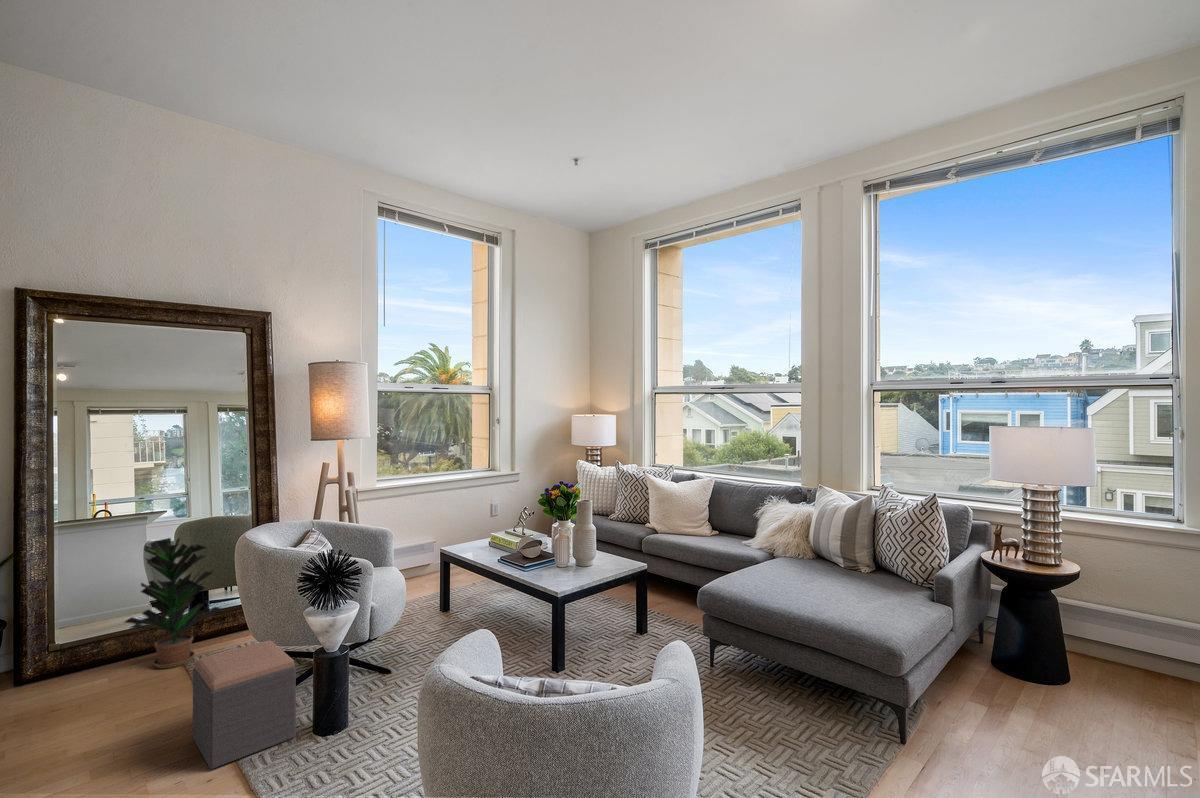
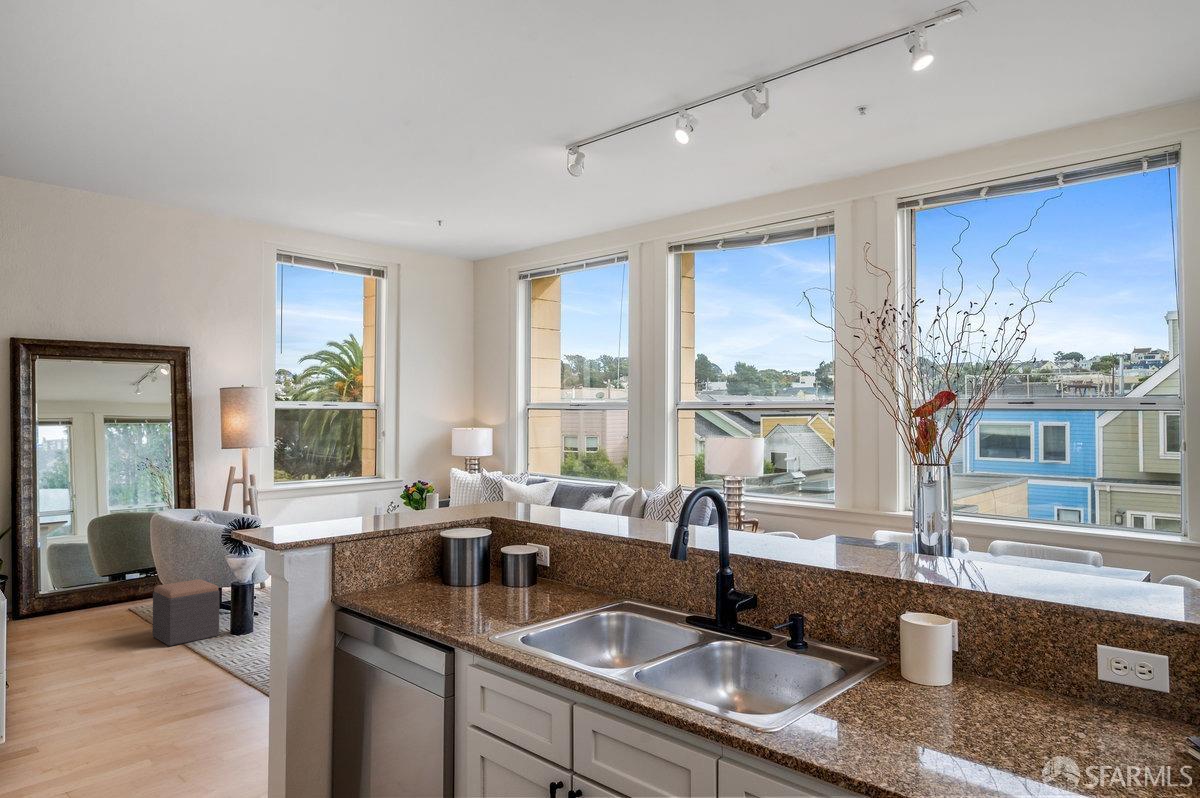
potted plant: present [125,538,221,668] -> none [90,518,157,611]

